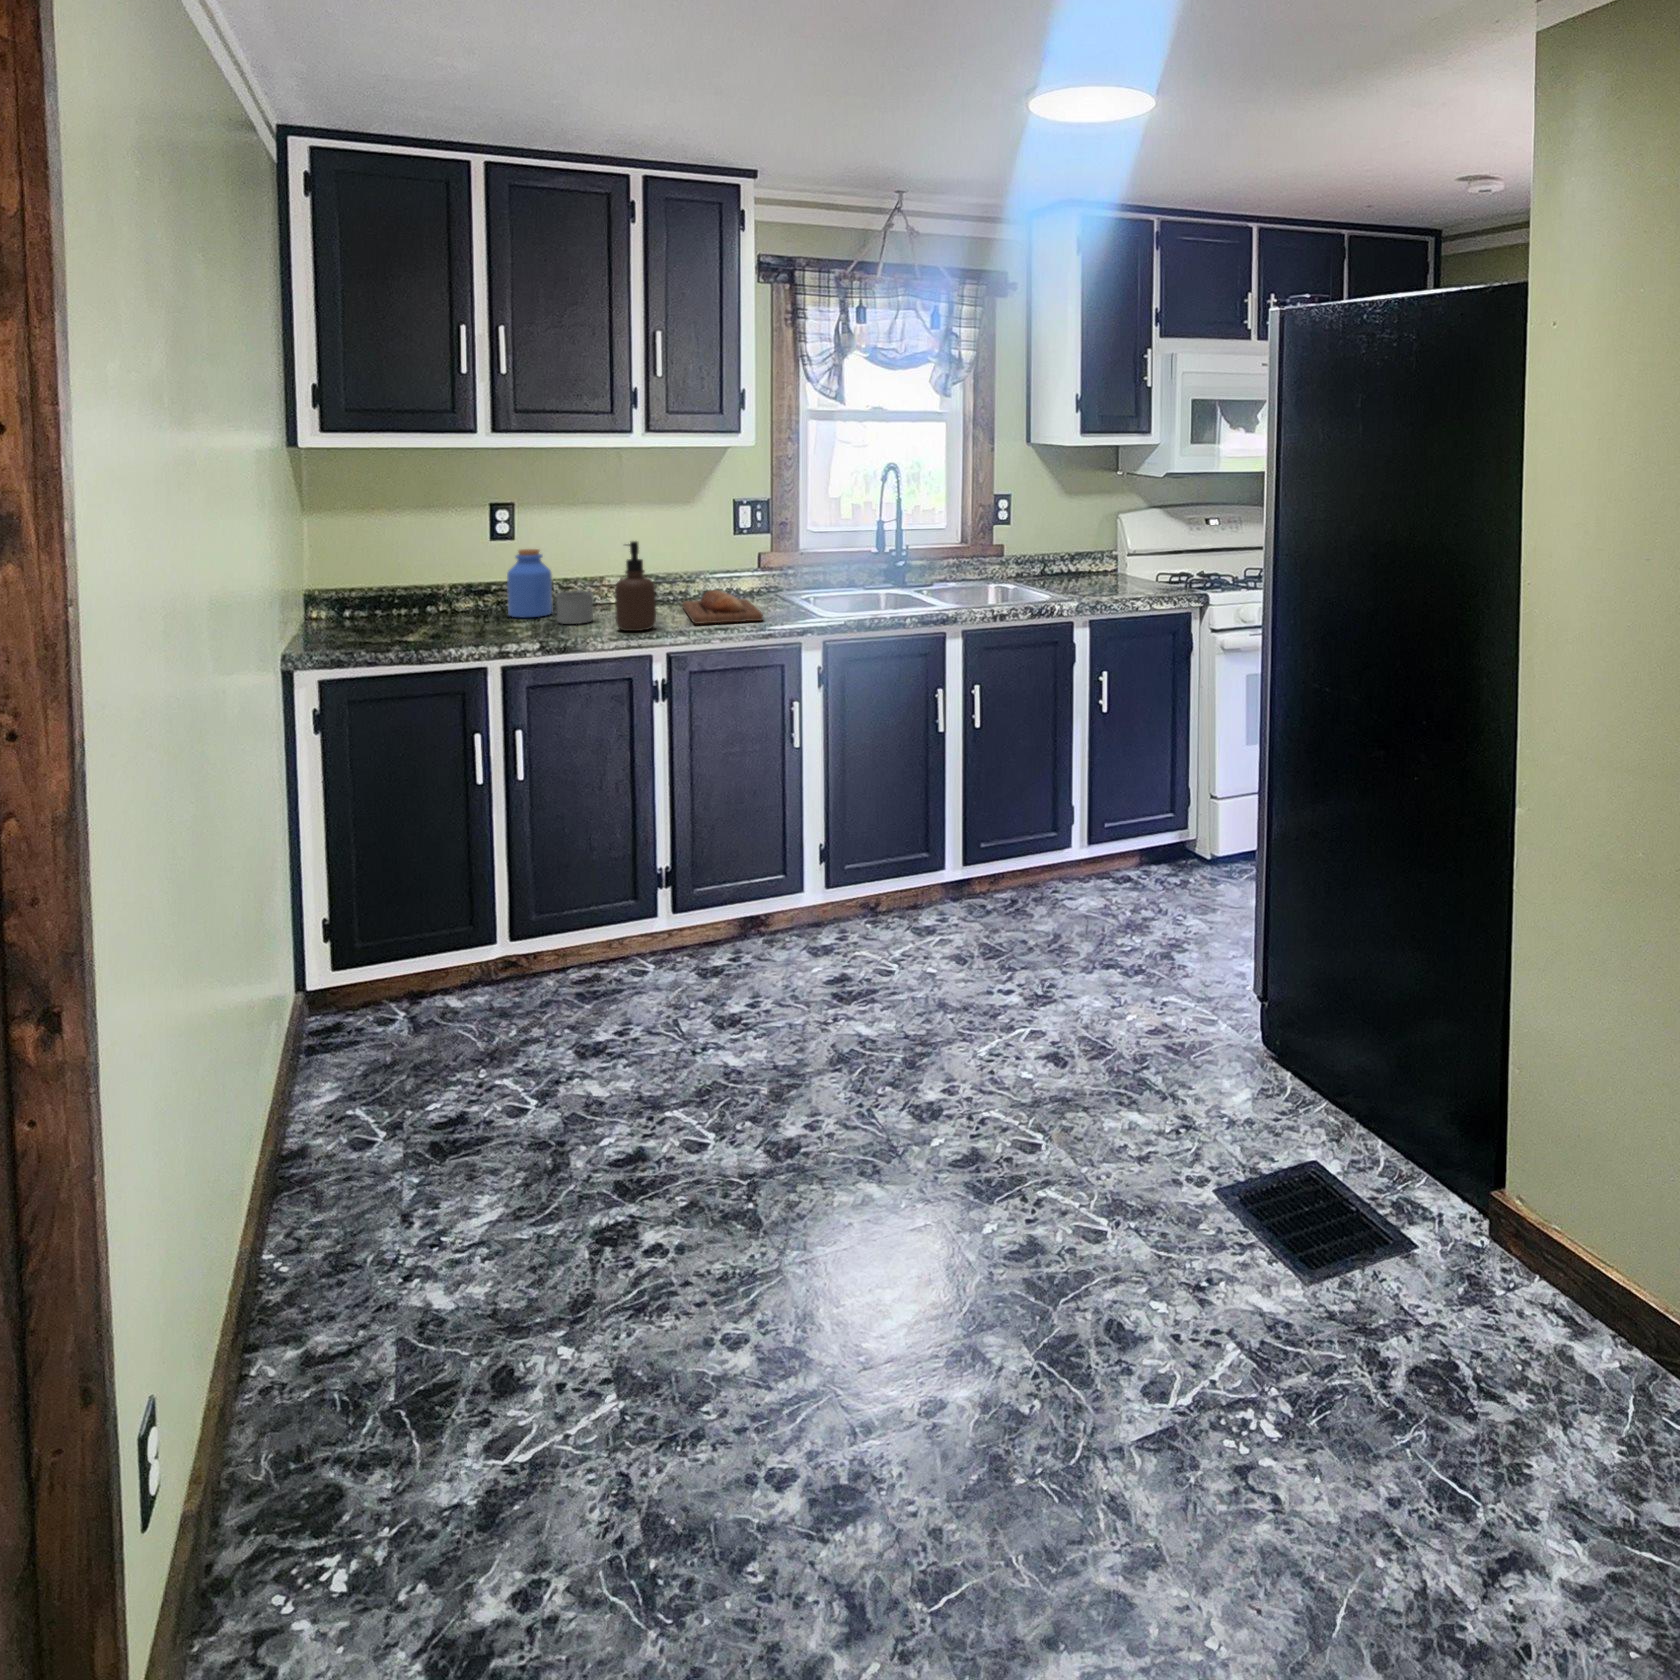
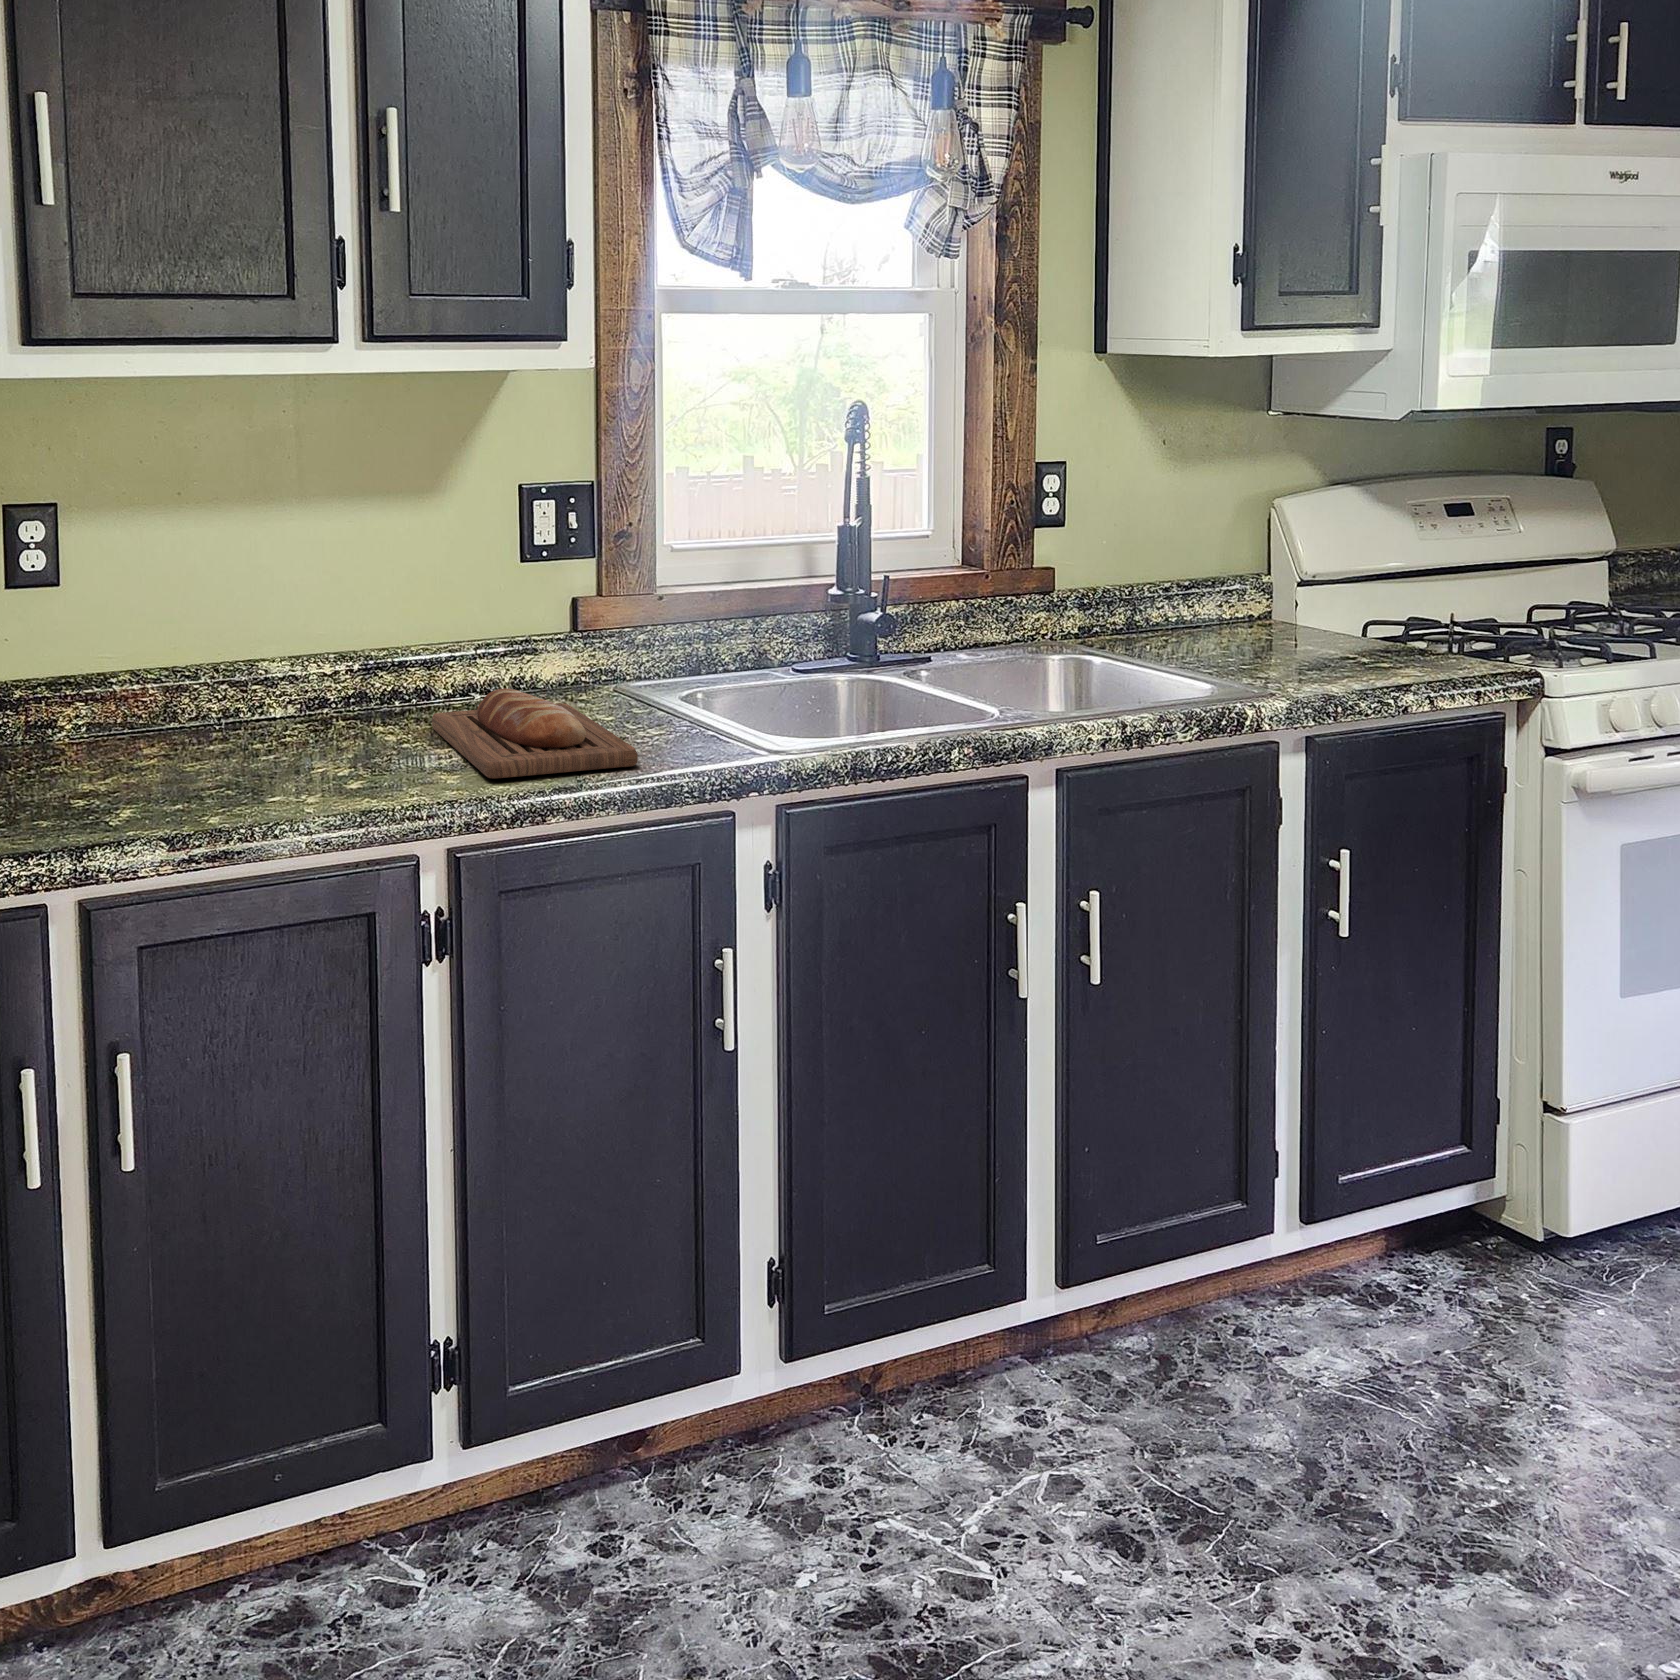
soap dispenser: present [615,541,656,631] -> none [314,595,407,804]
jar: present [507,549,552,618] -> none [50,606,151,763]
mug: present [556,589,593,624] -> none [167,697,252,782]

